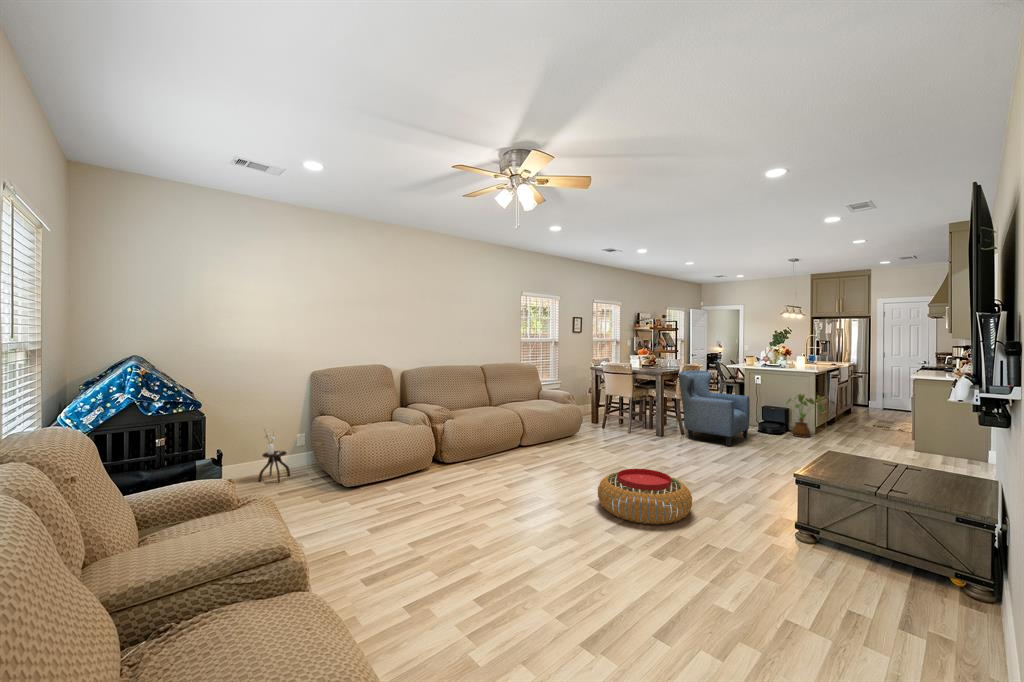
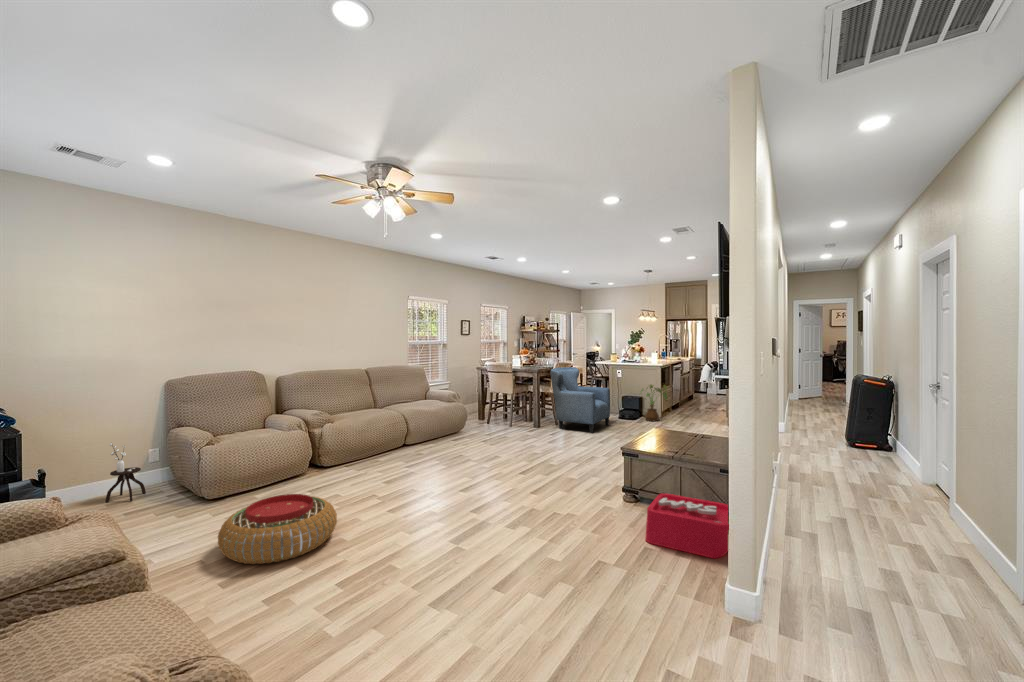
pouf: present [598,469,692,524] -> present [218,494,337,564]
storage bin: none [837,534,996,657] -> present [645,493,729,558]

